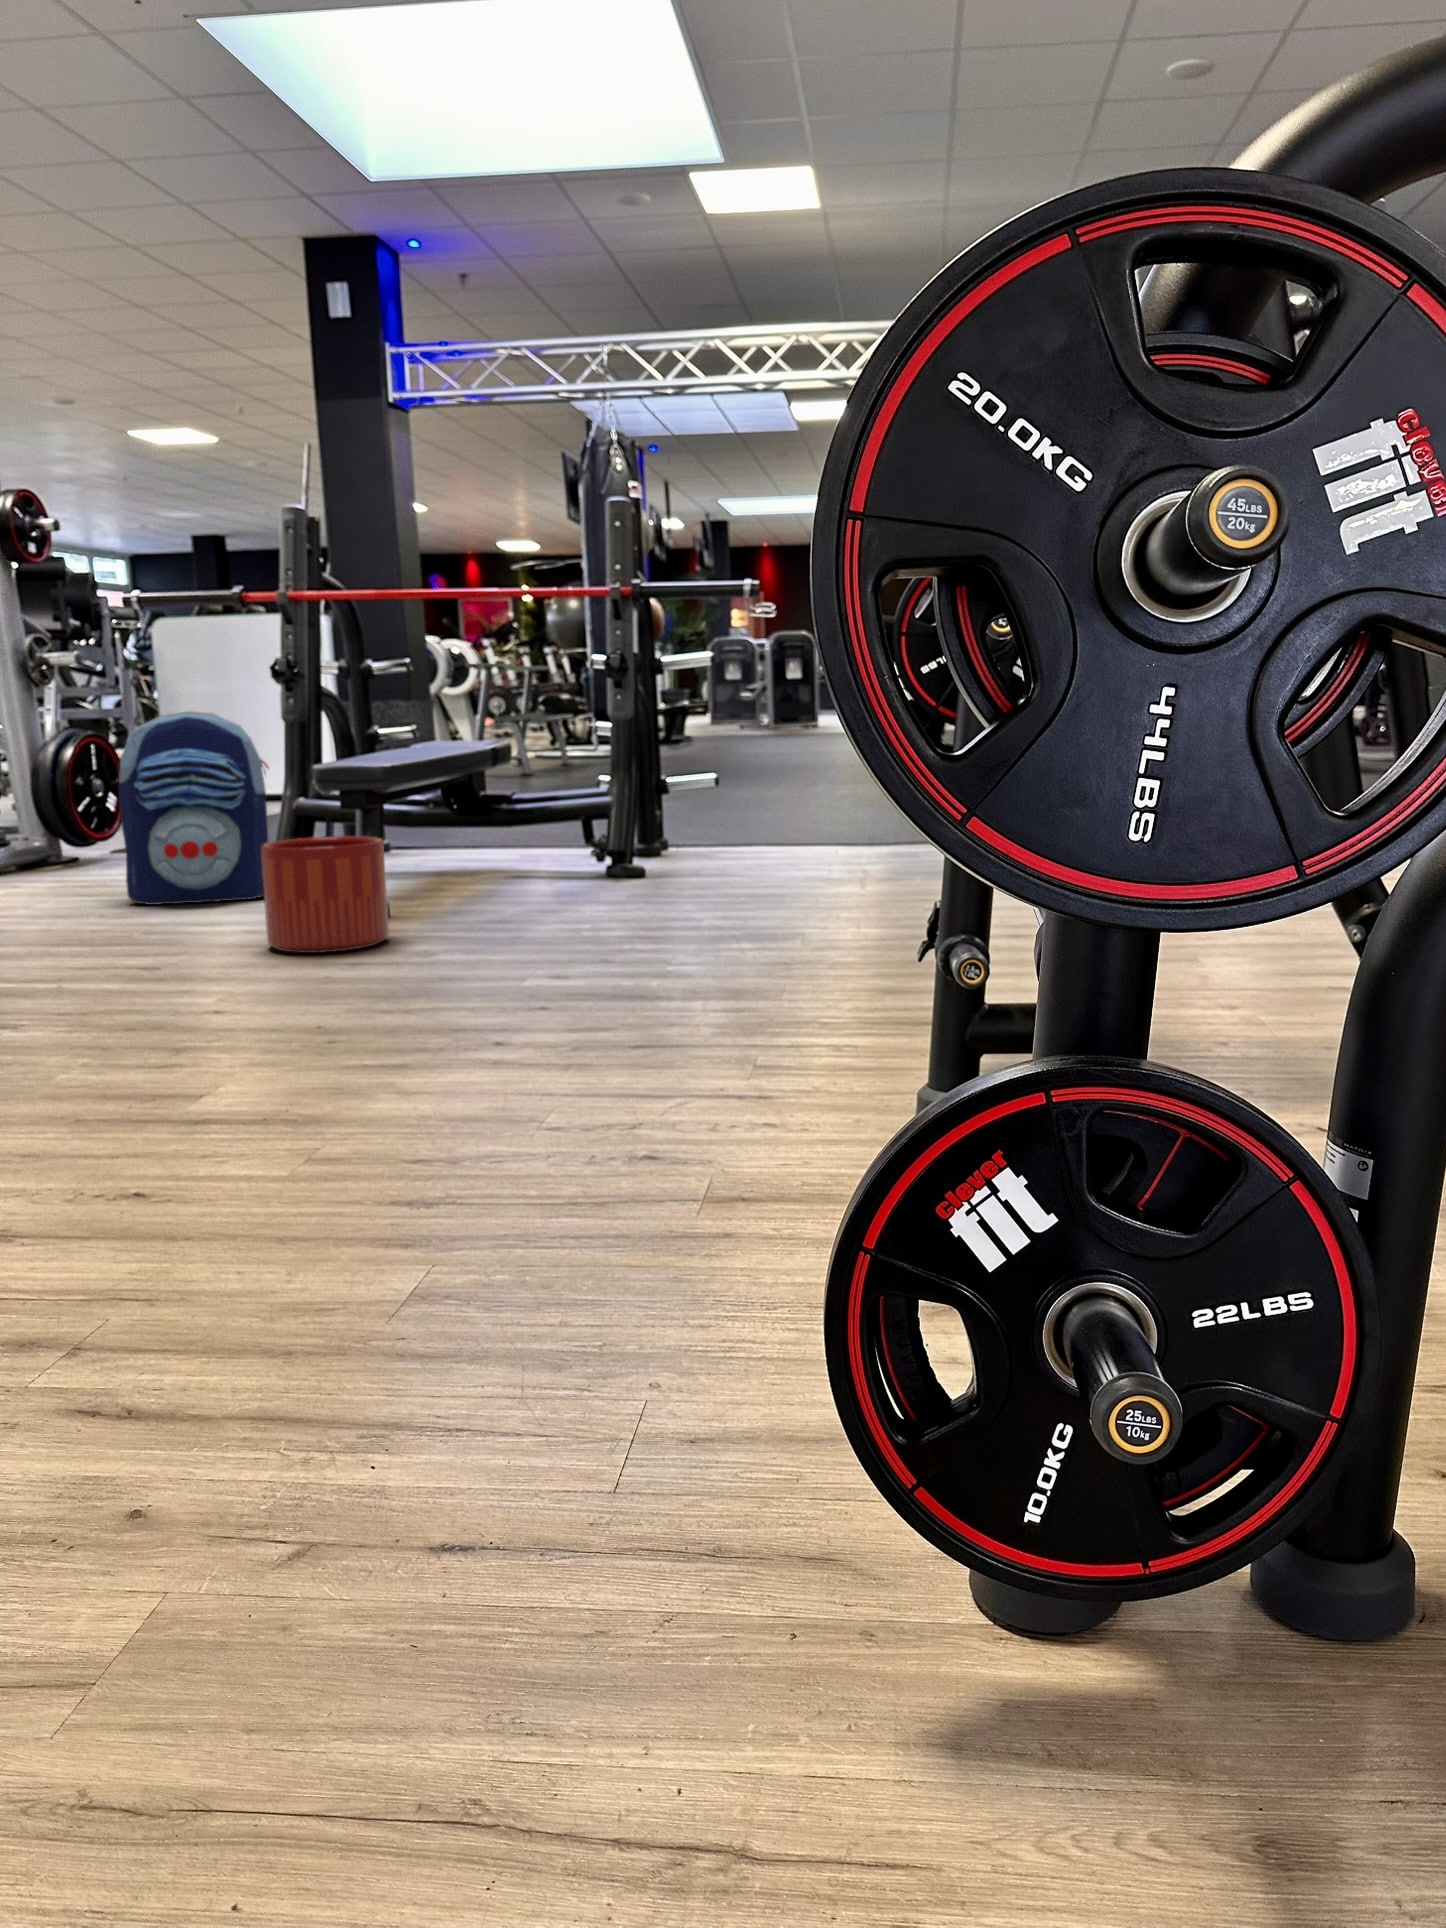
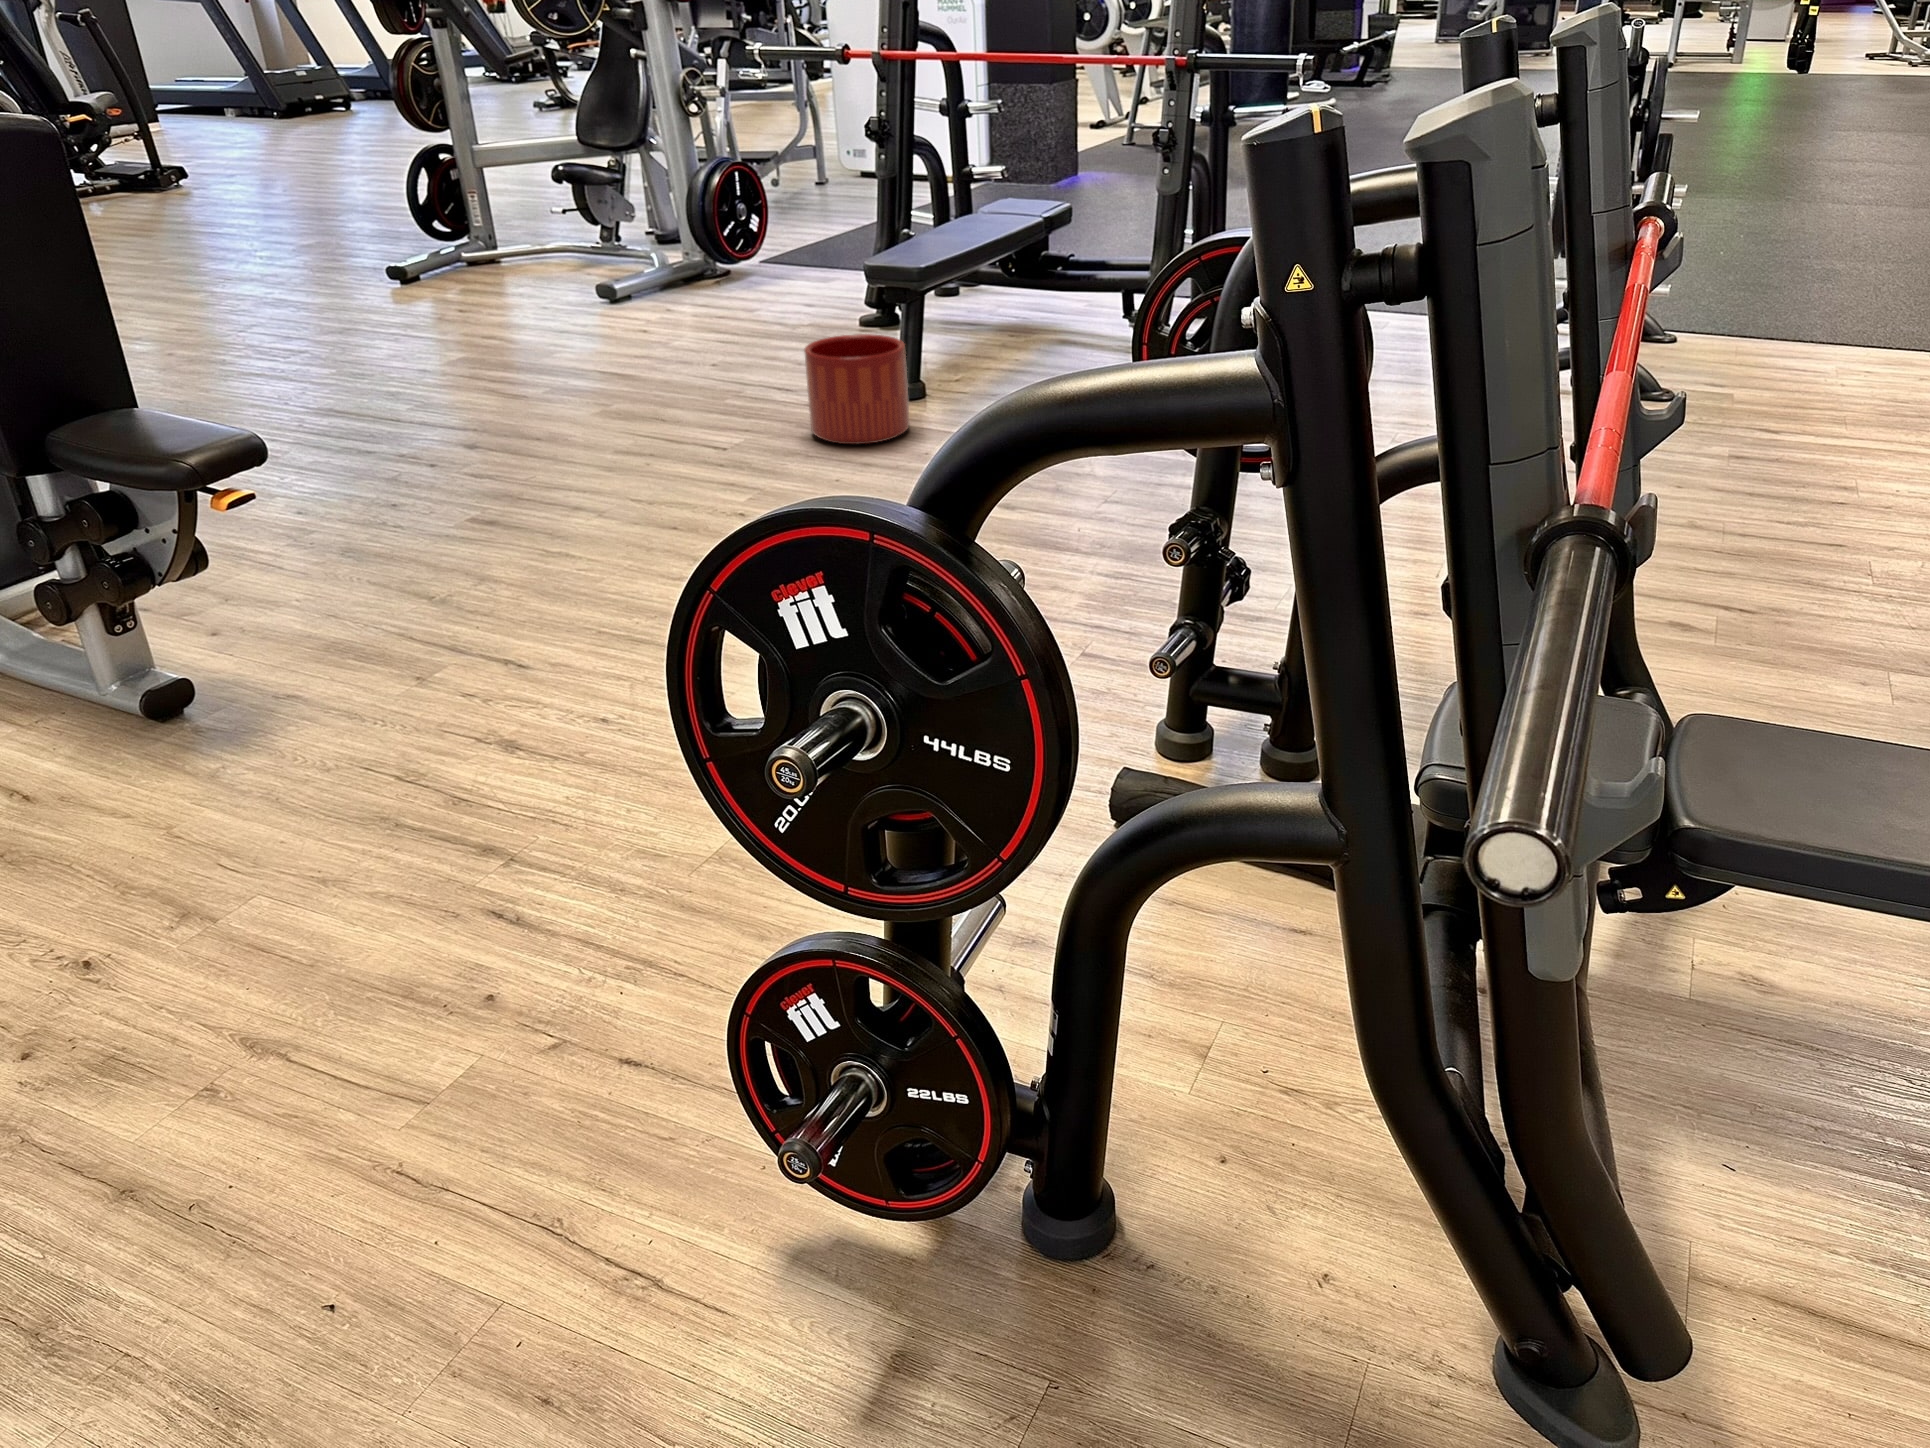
backpack: present [119,711,268,905] -> none [728,182,853,355]

